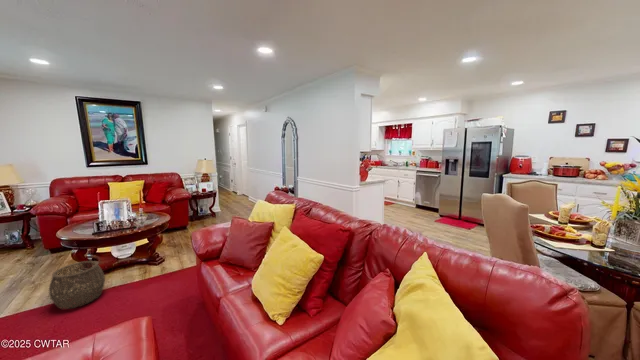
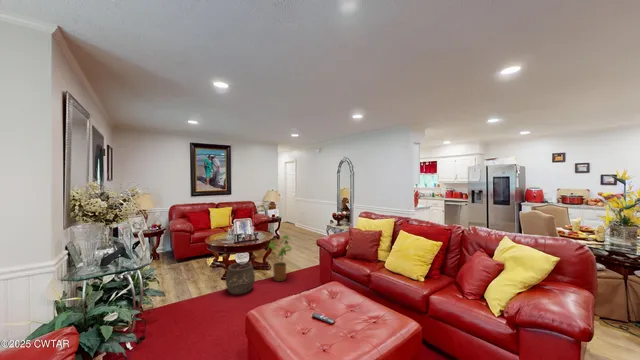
house plant: none [134,222,175,283] -> present [268,235,291,281]

